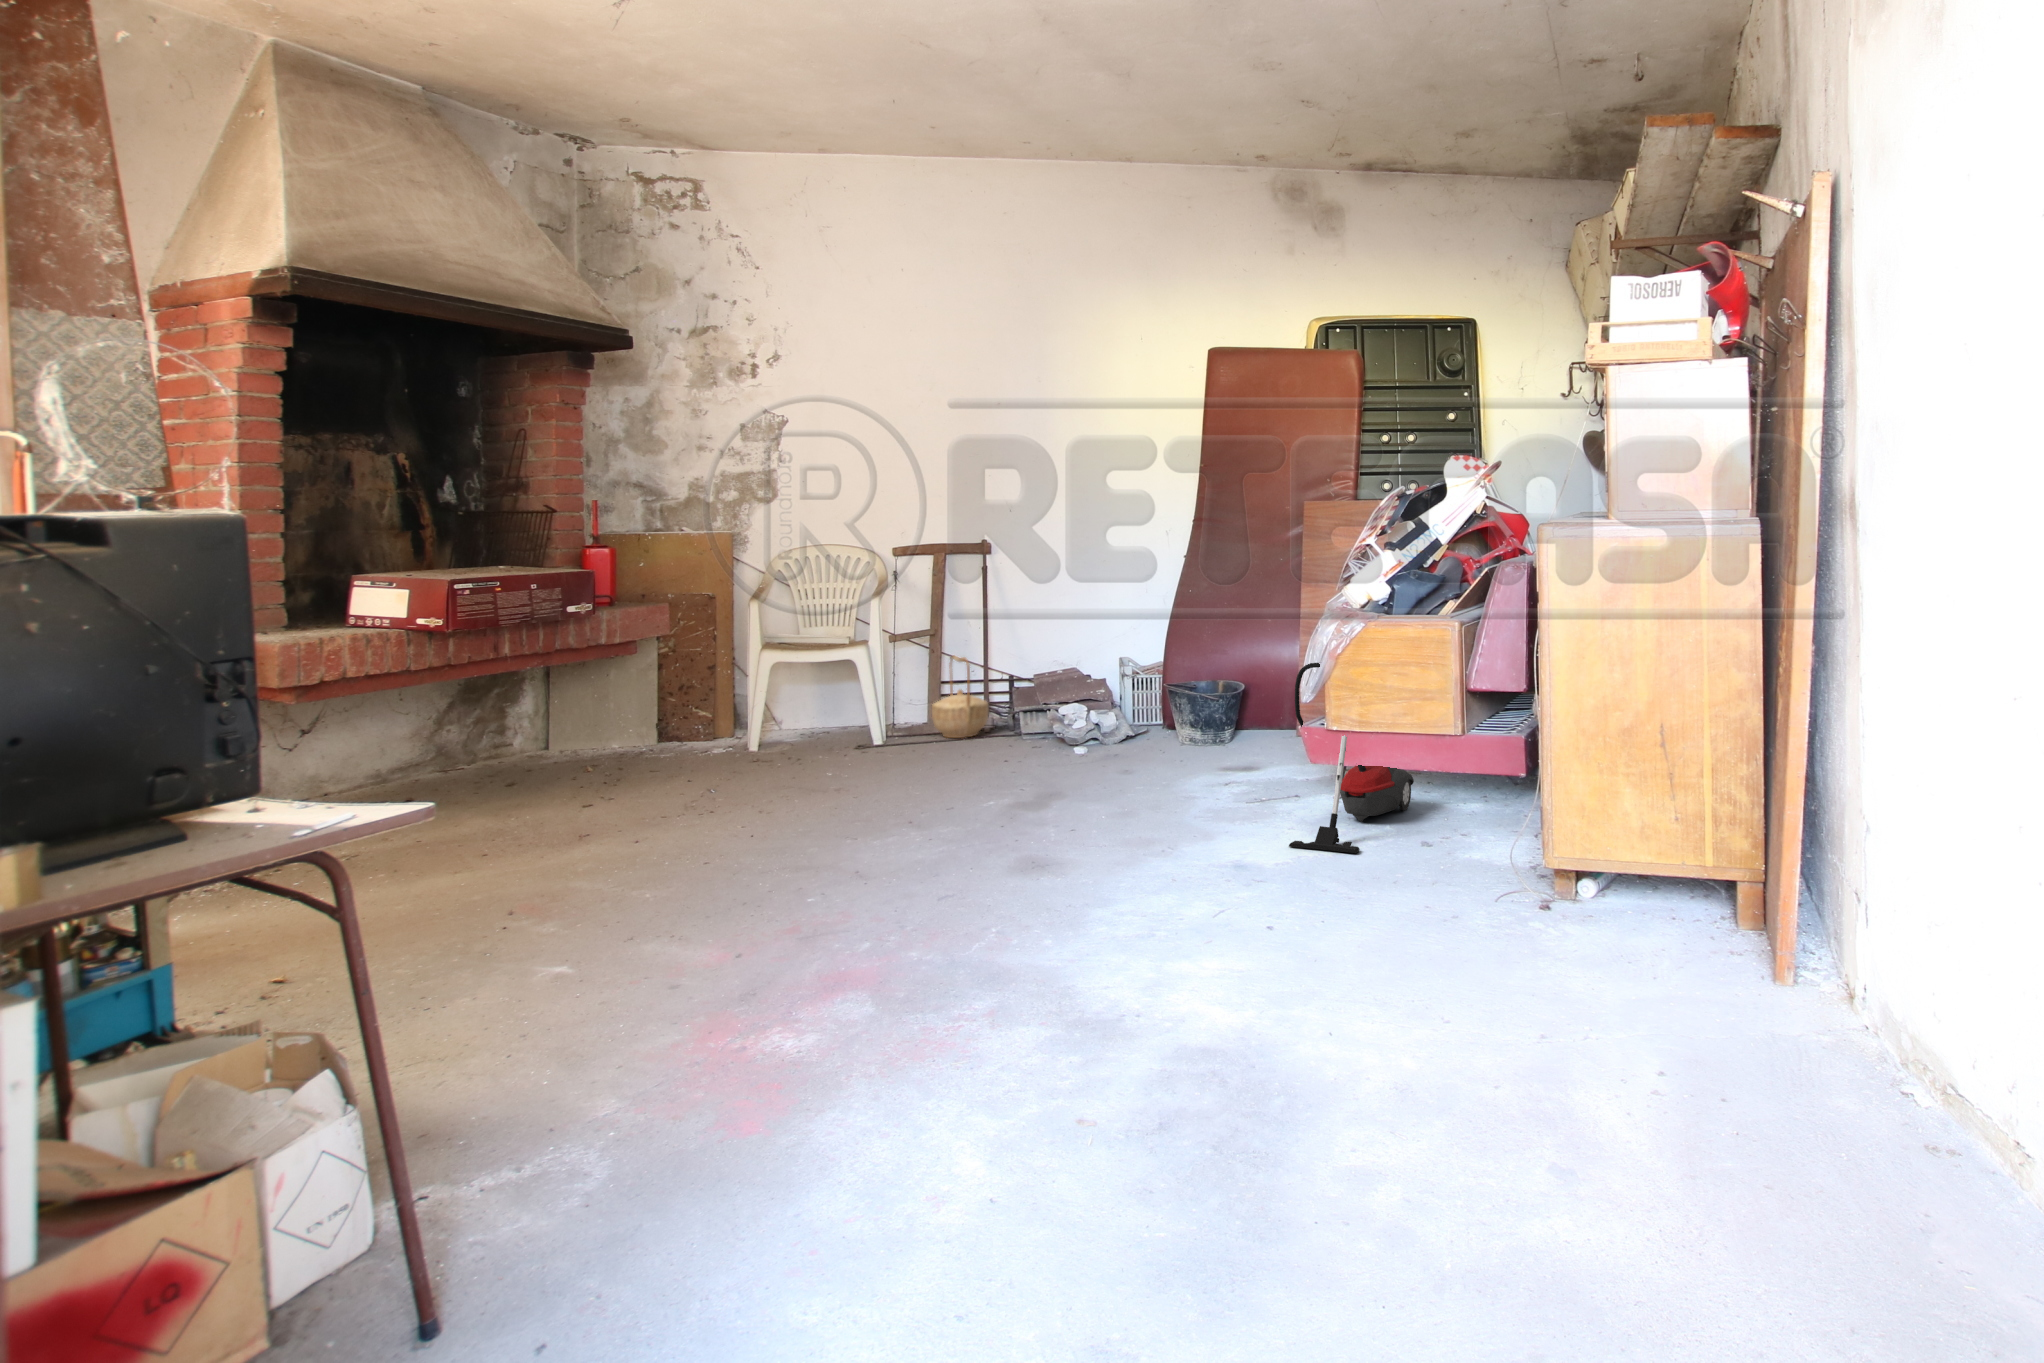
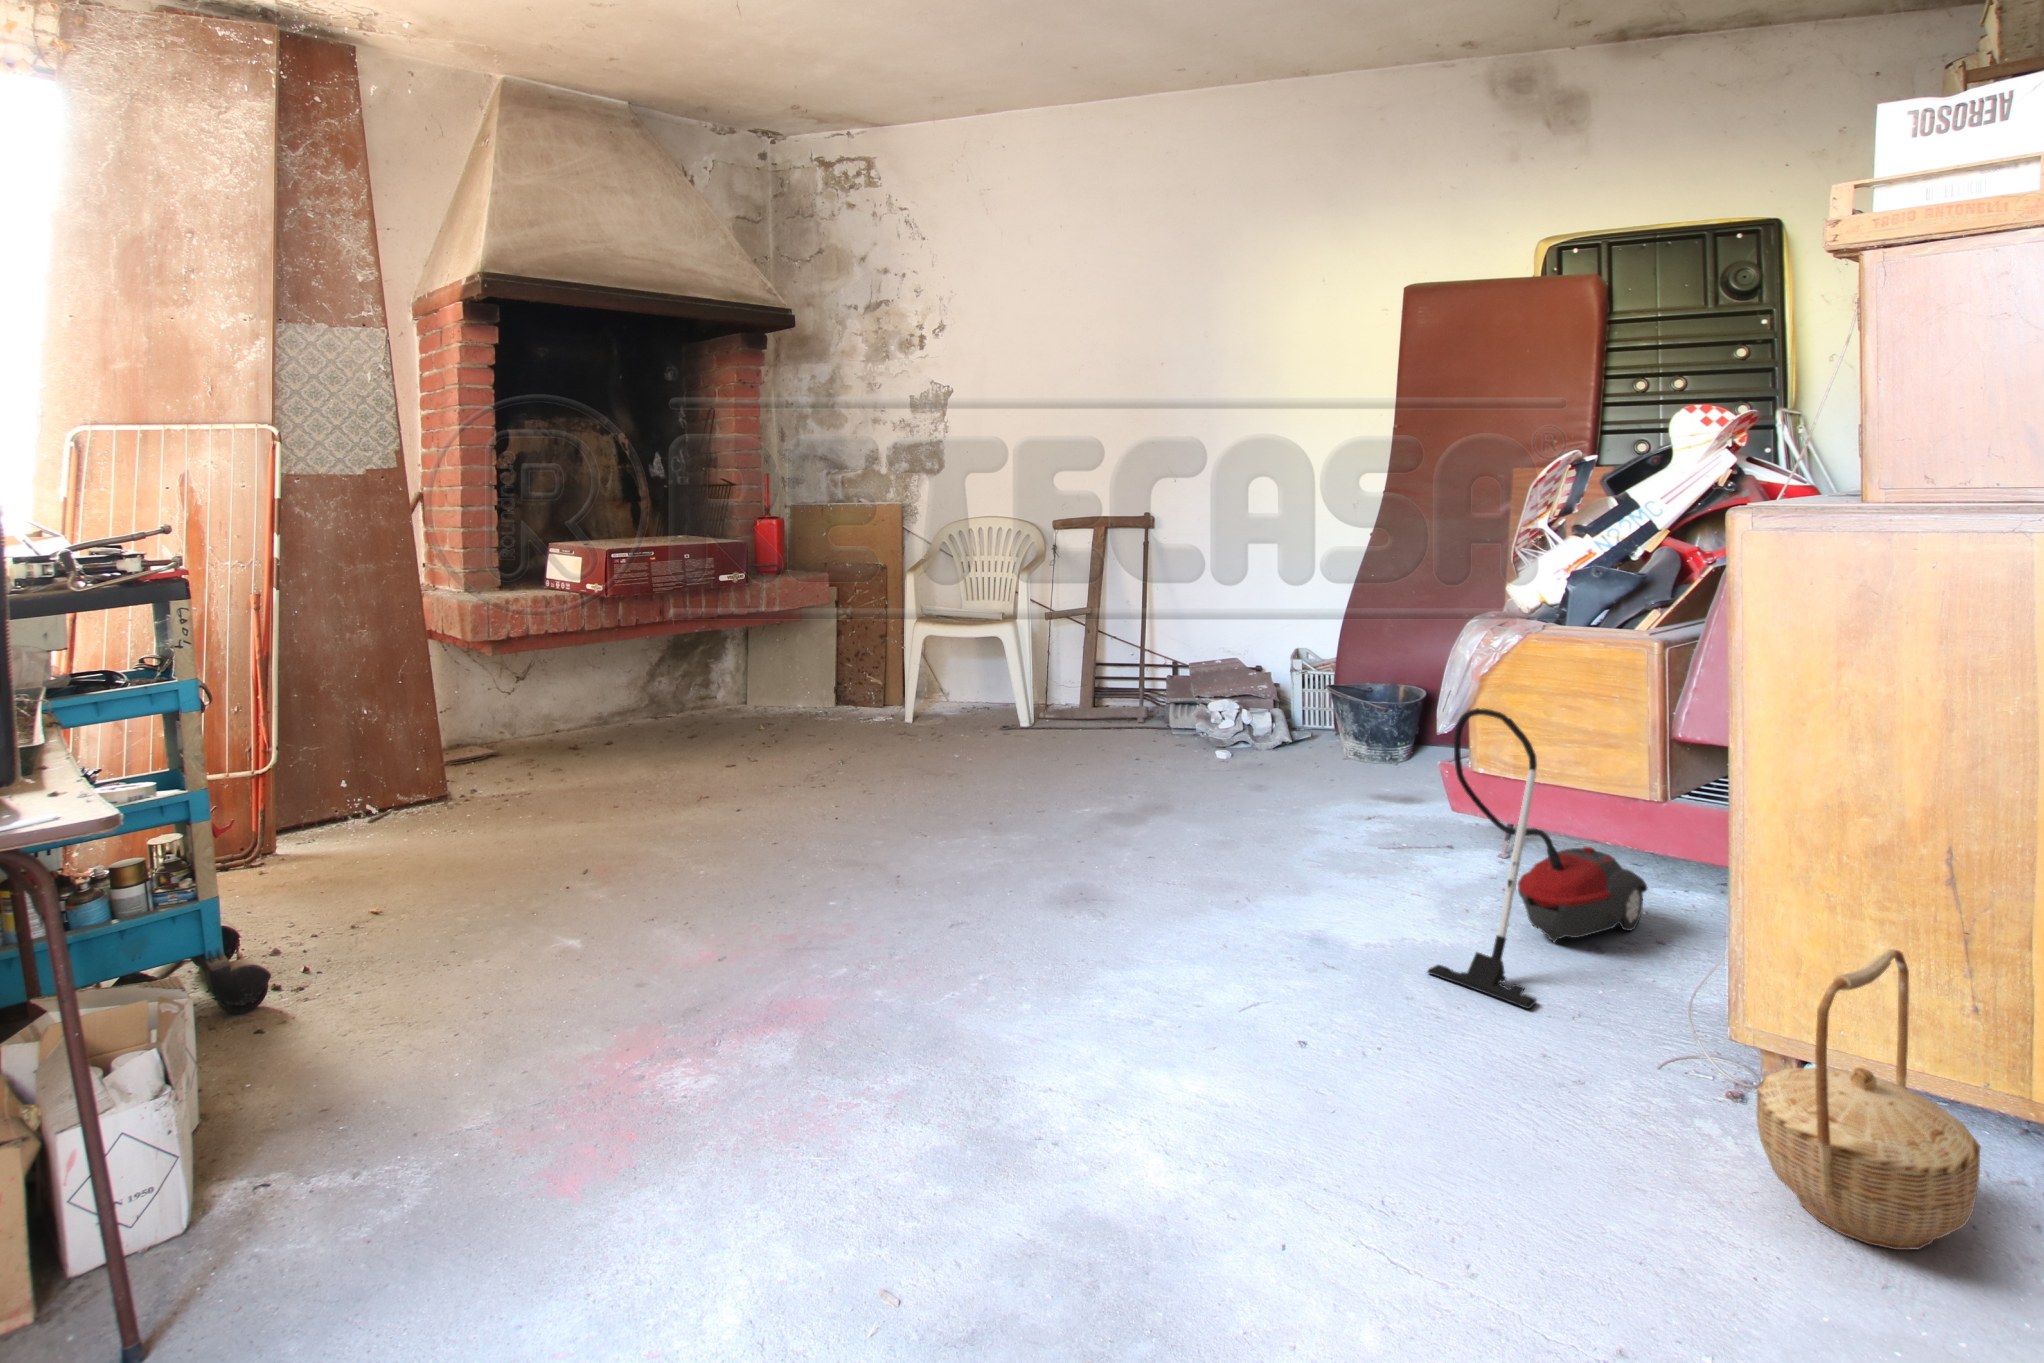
basket: present [932,656,988,738] -> present [1756,949,1981,1250]

